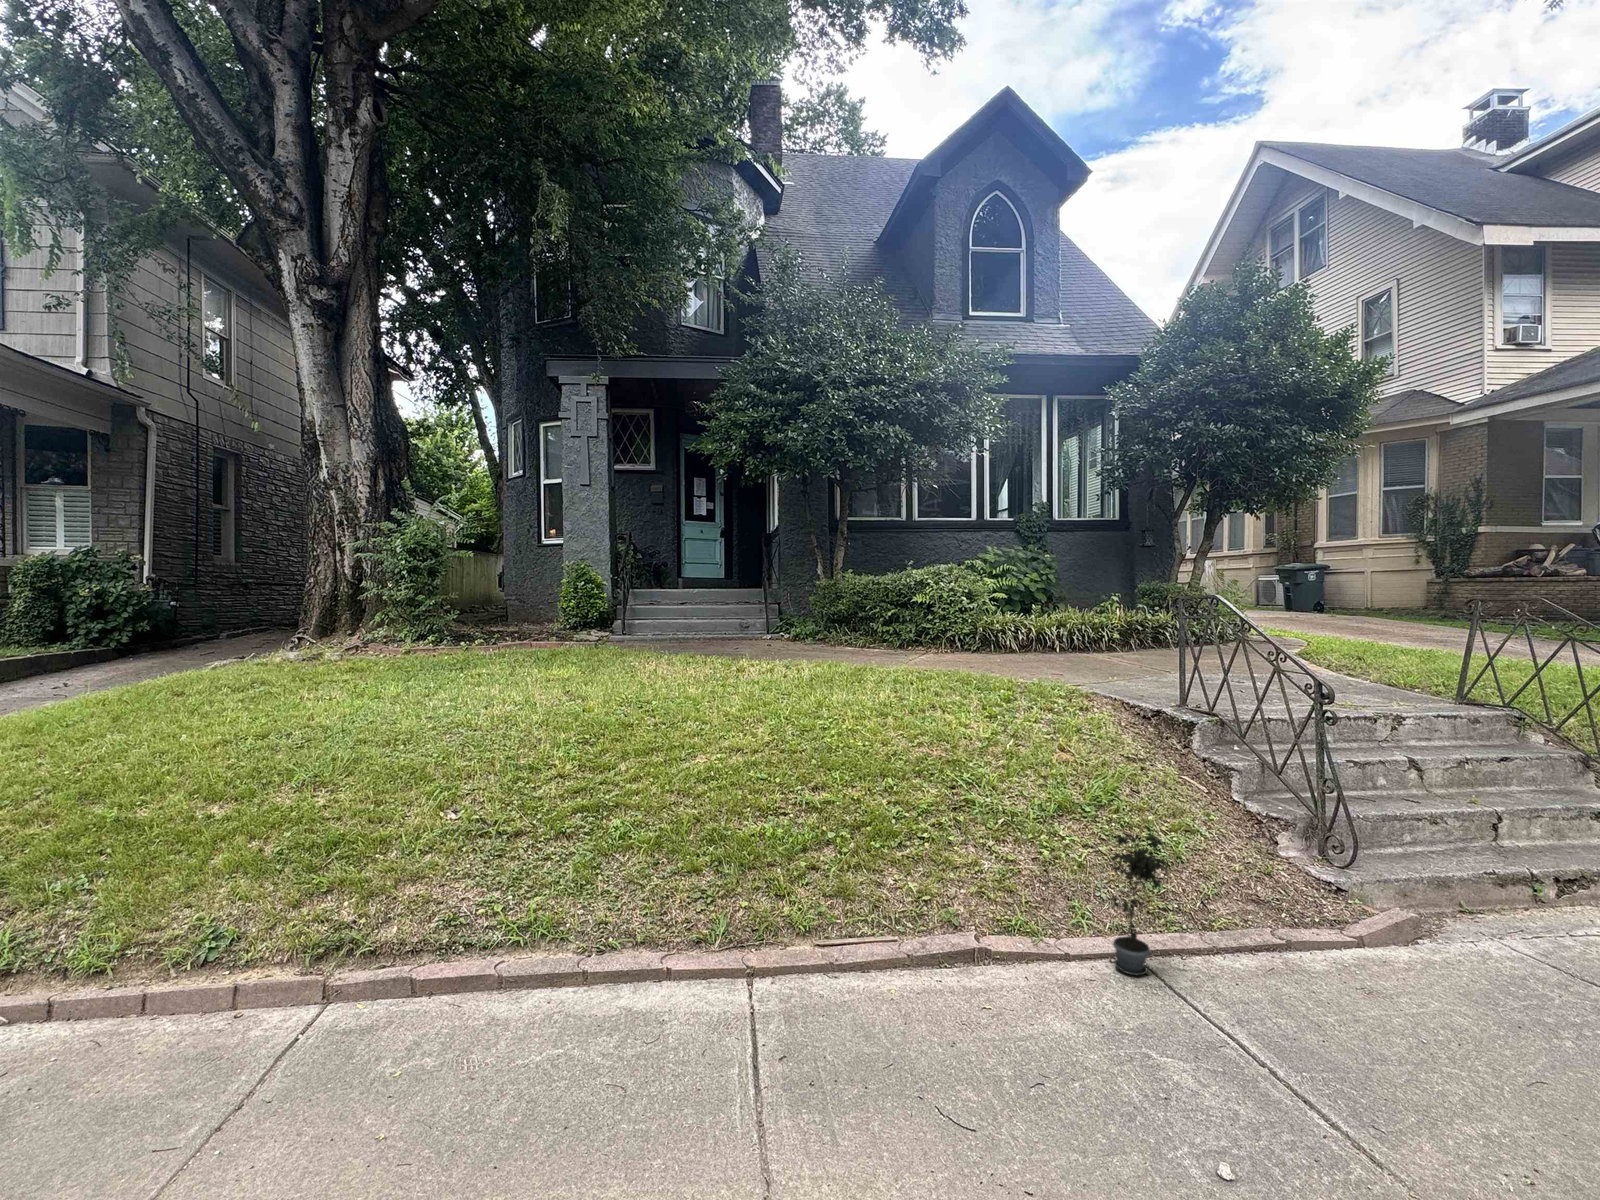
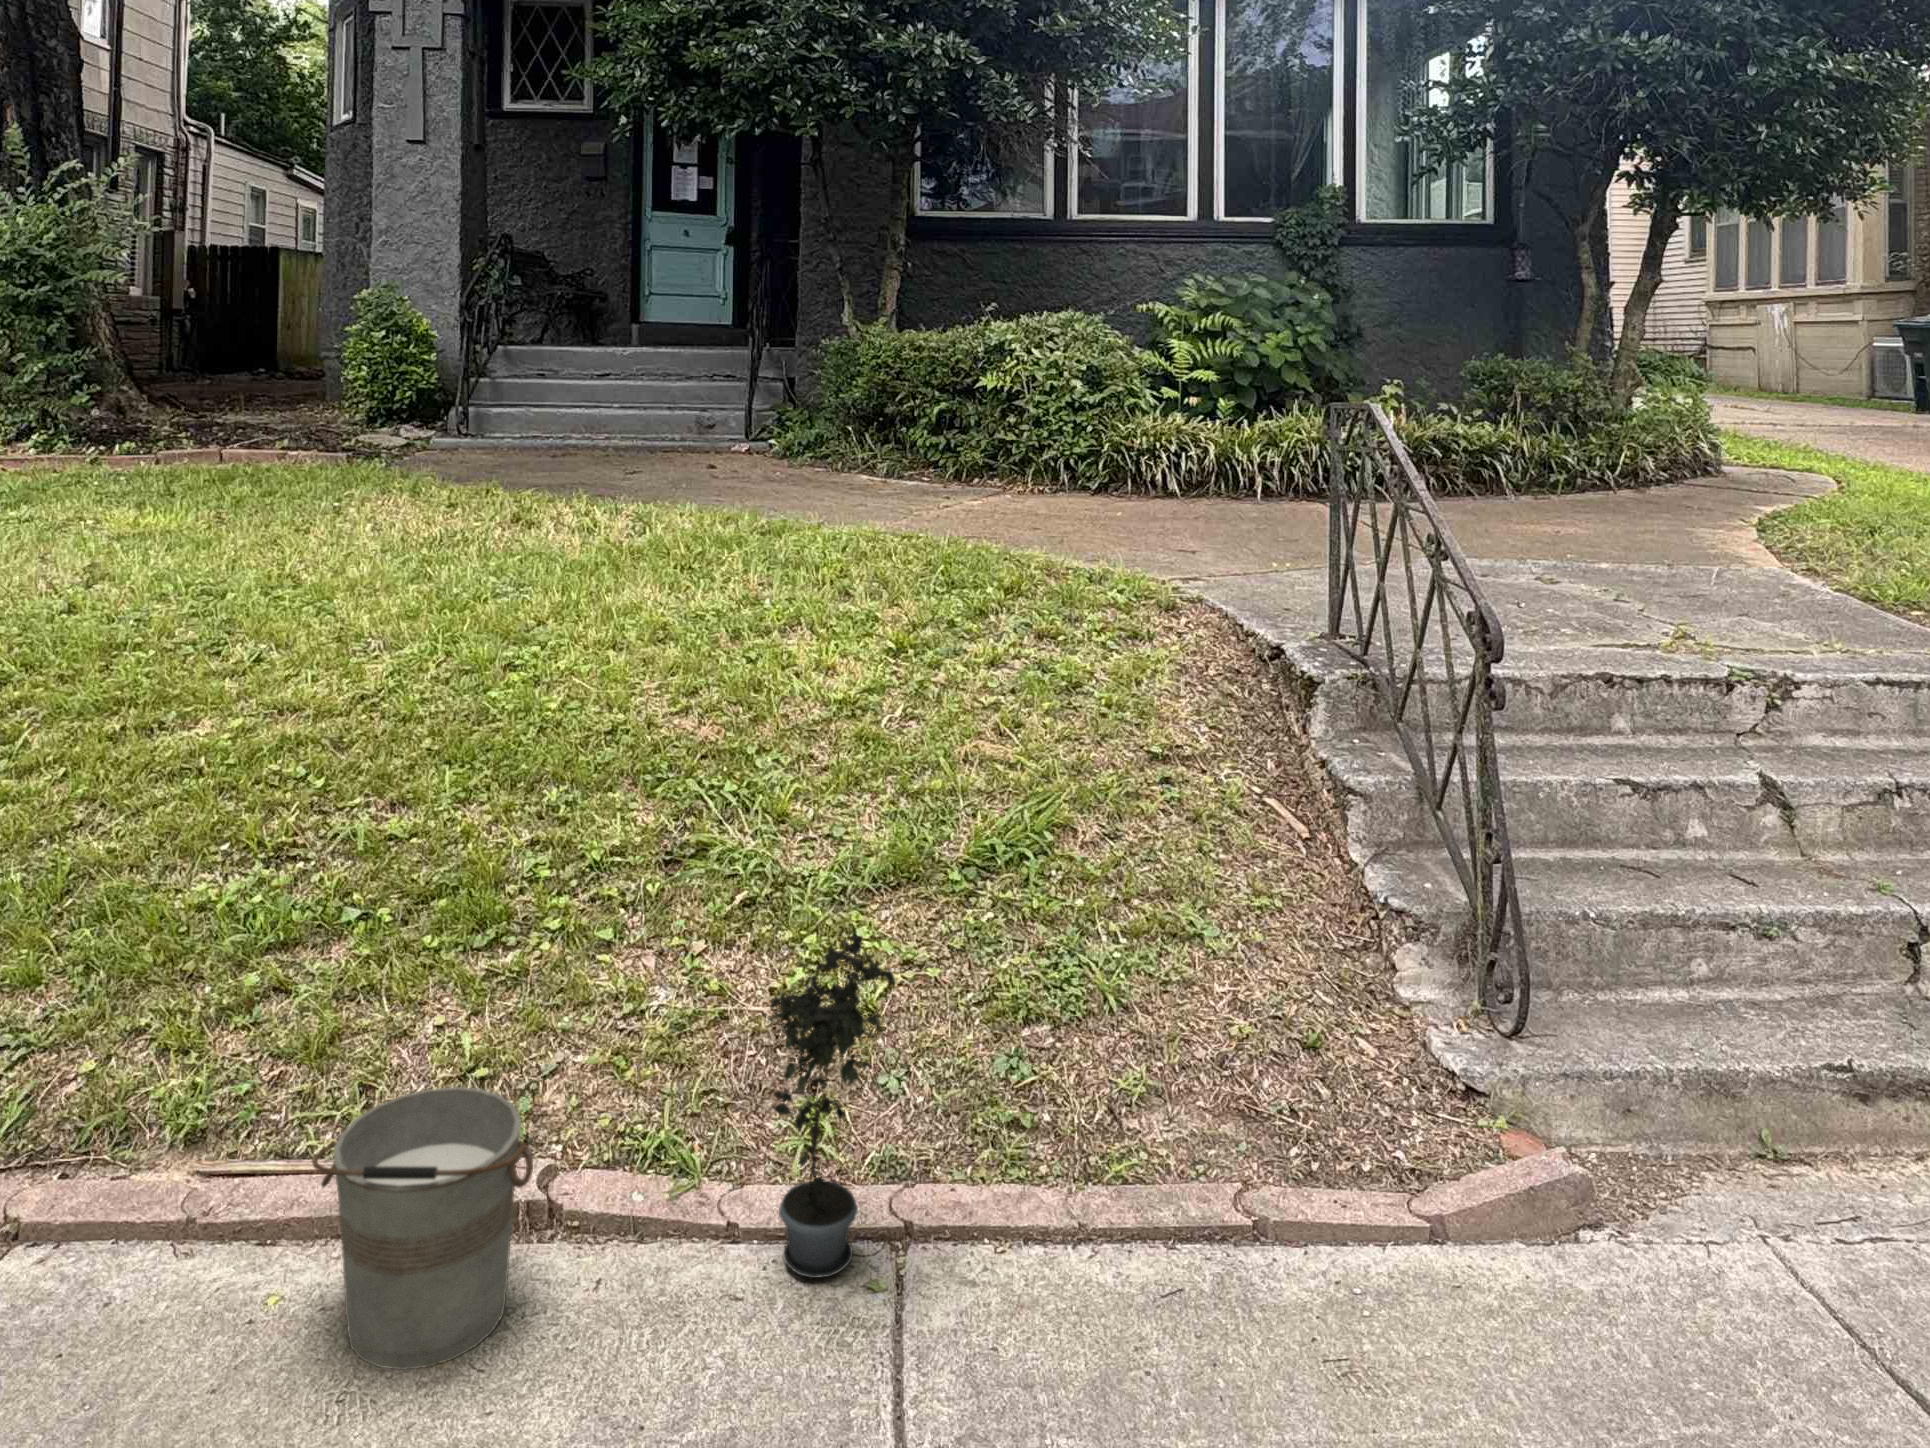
bucket: none [945,903,1041,1018] -> present [312,1087,533,1370]

